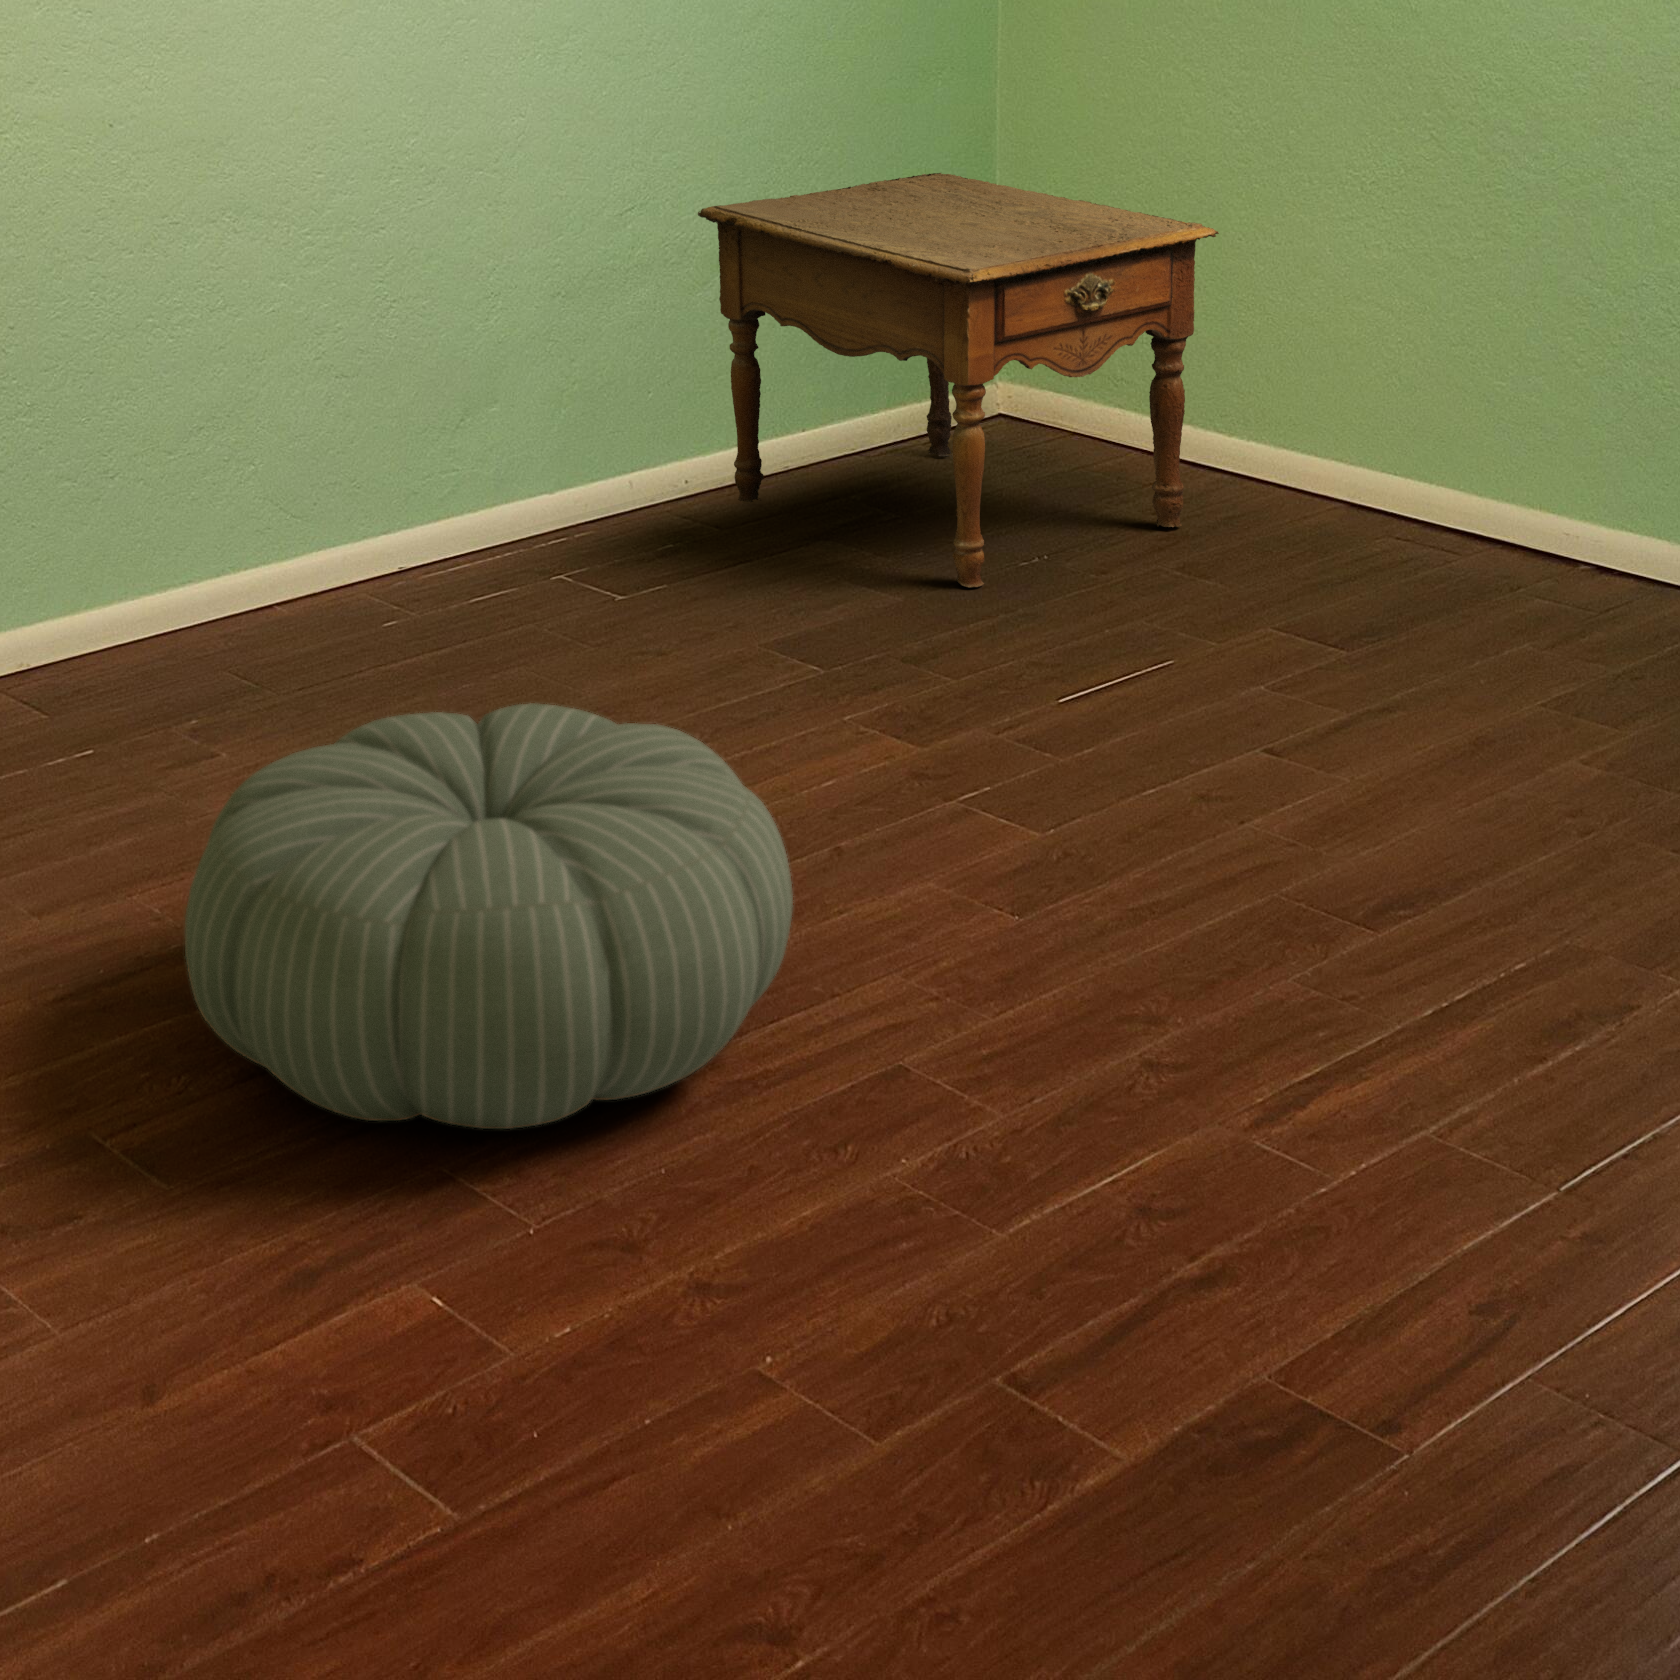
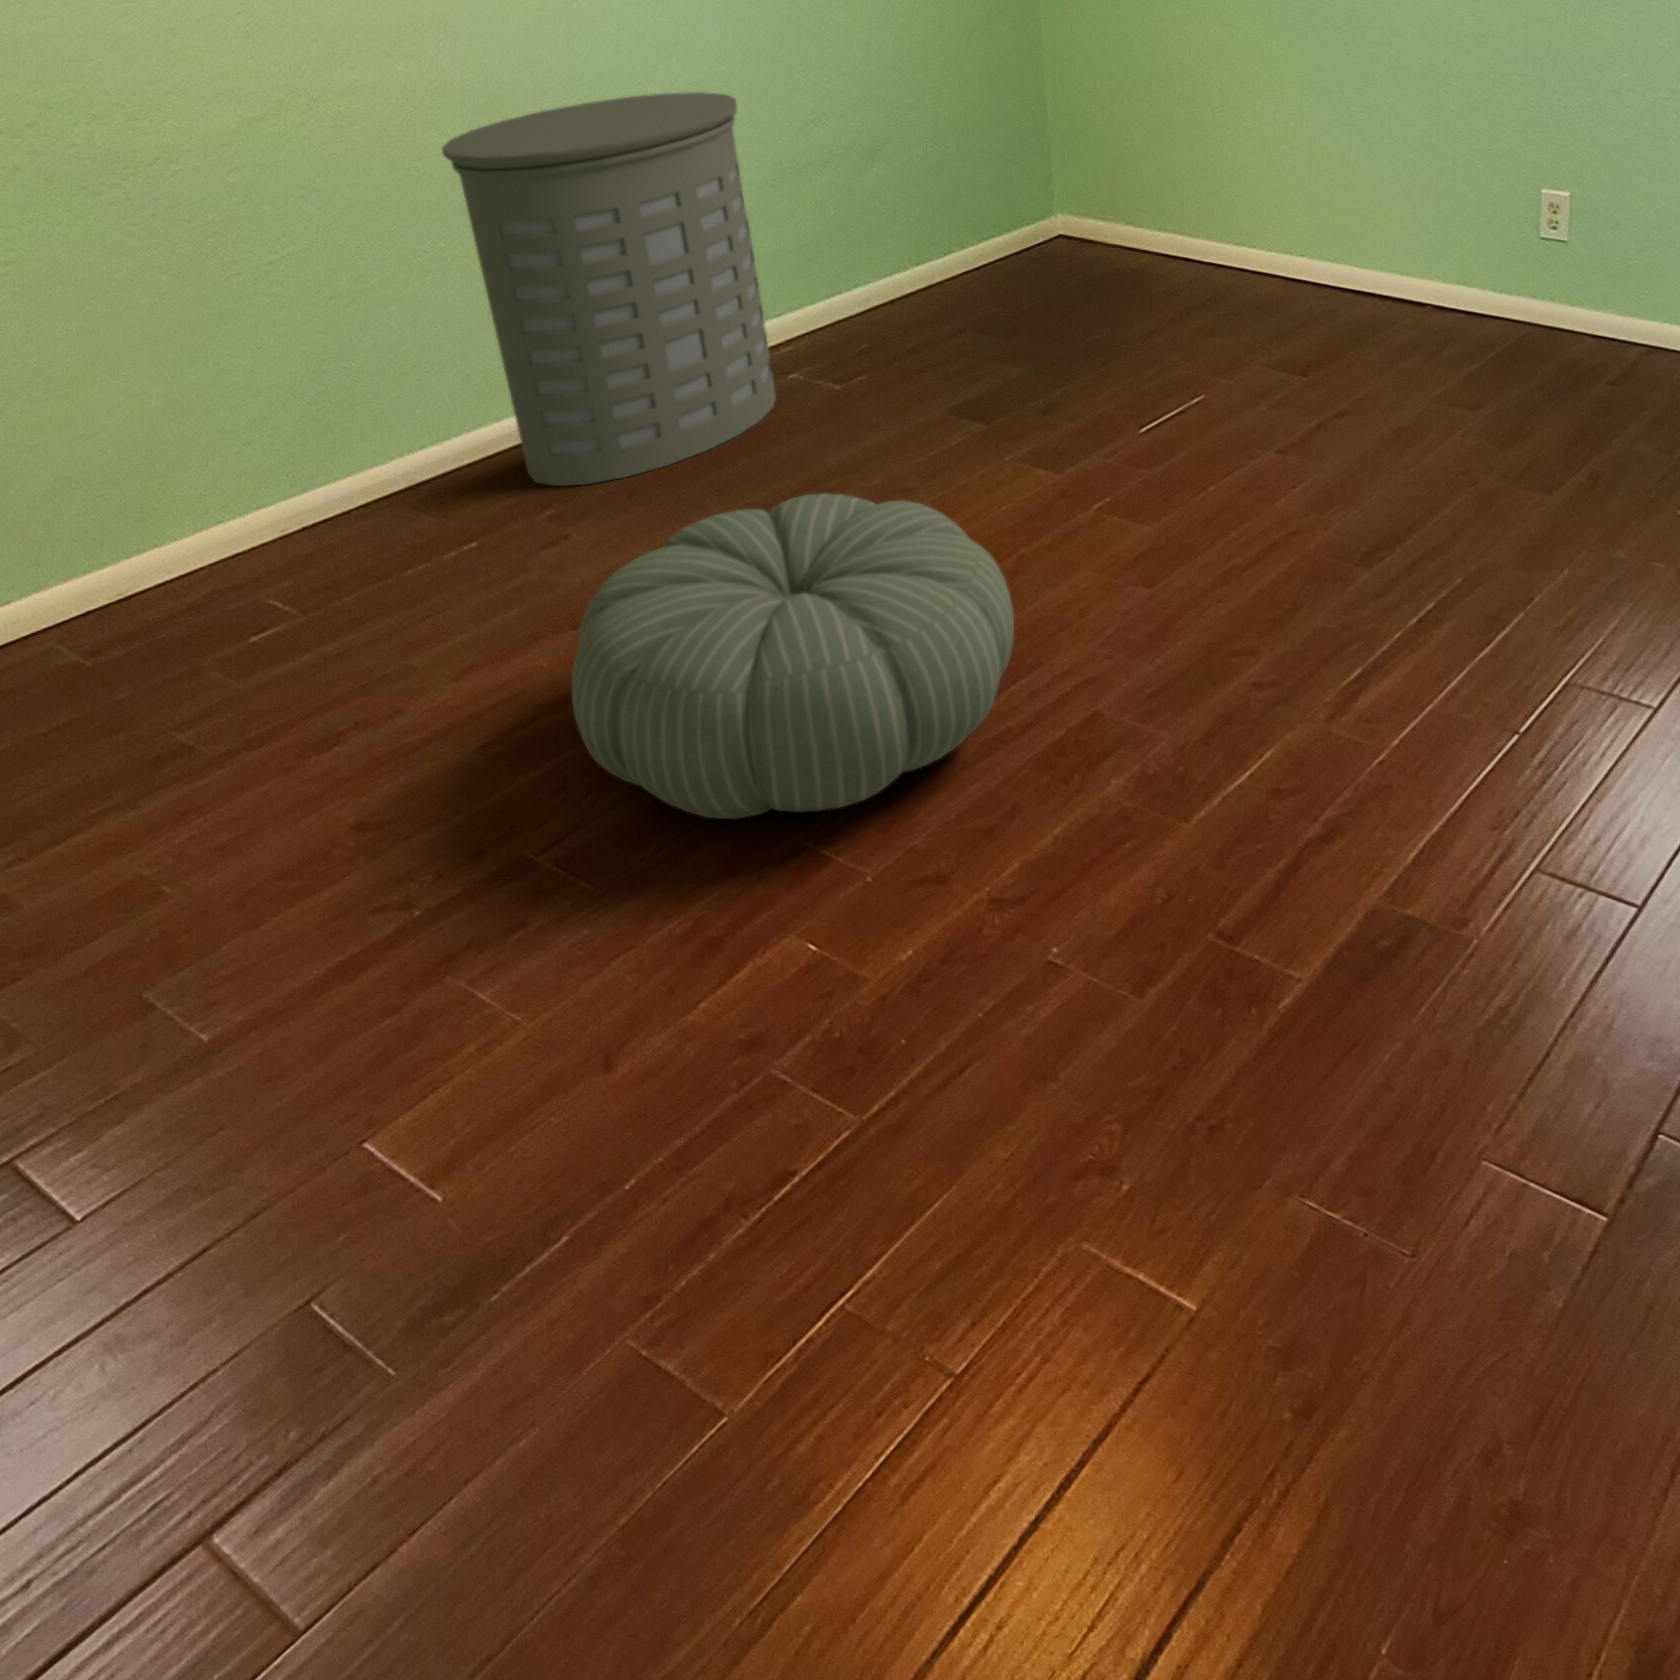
laundry hamper: none [135,153,527,697] -> present [442,92,776,486]
side table: present [698,173,1219,587] -> none [857,79,1200,350]

